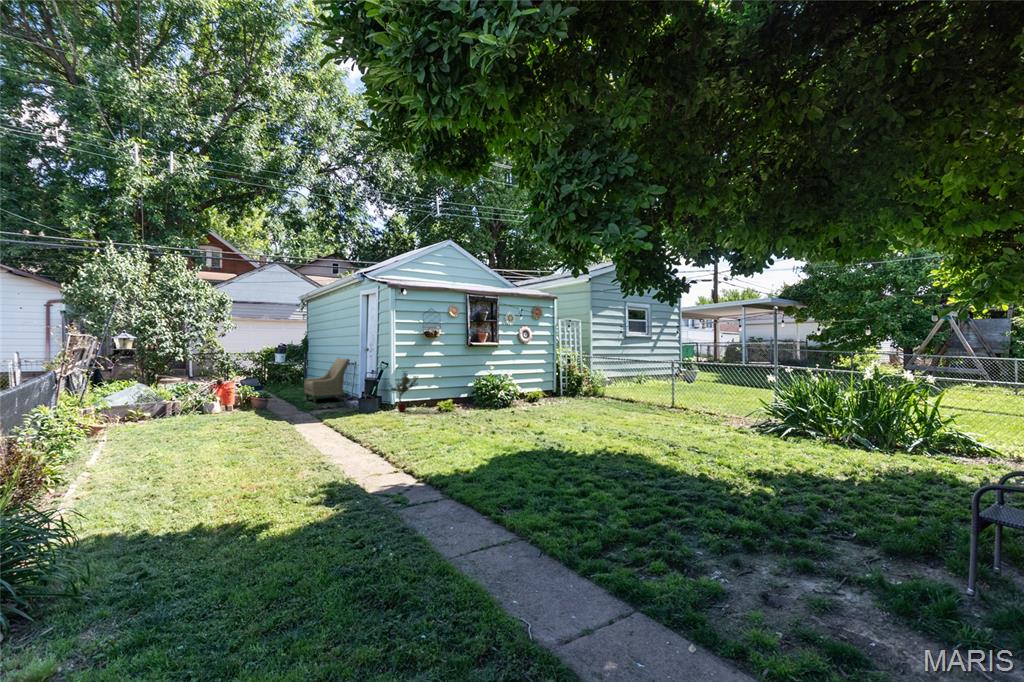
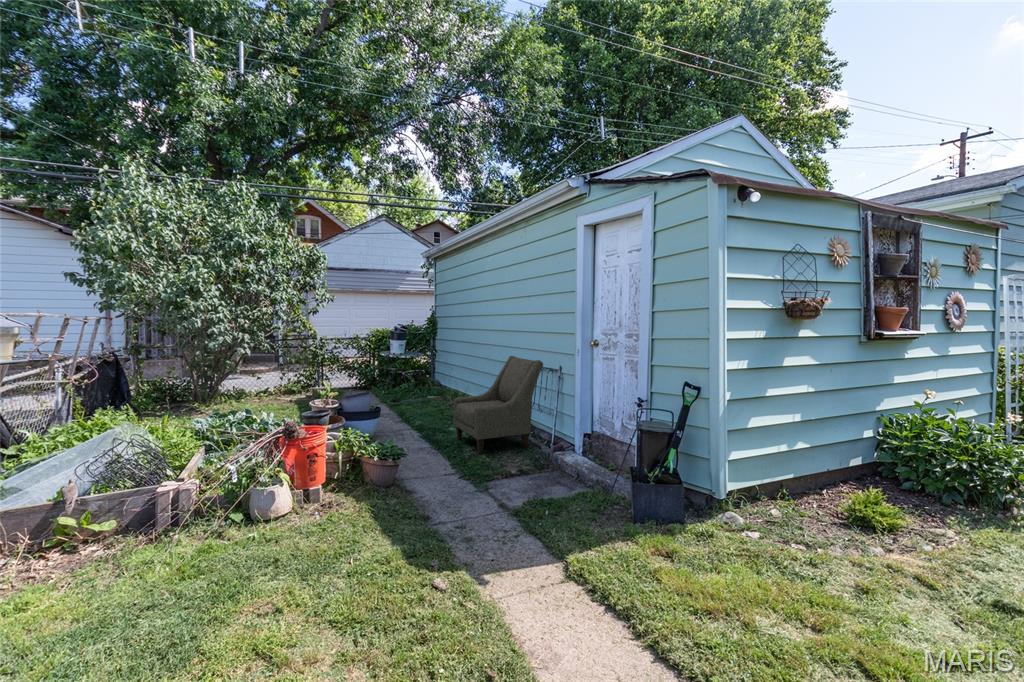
potted tree: present [387,372,418,412] -> none [721,413,808,537]

